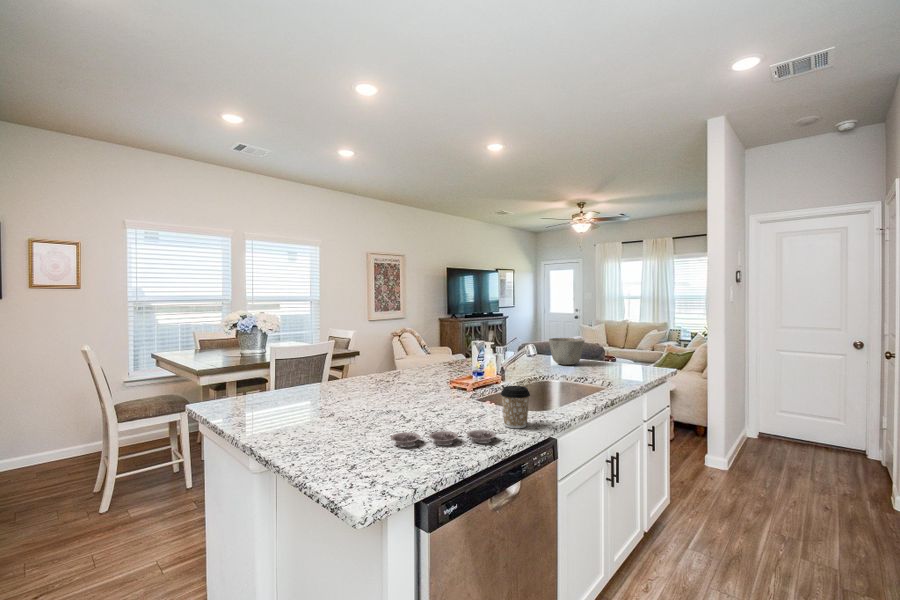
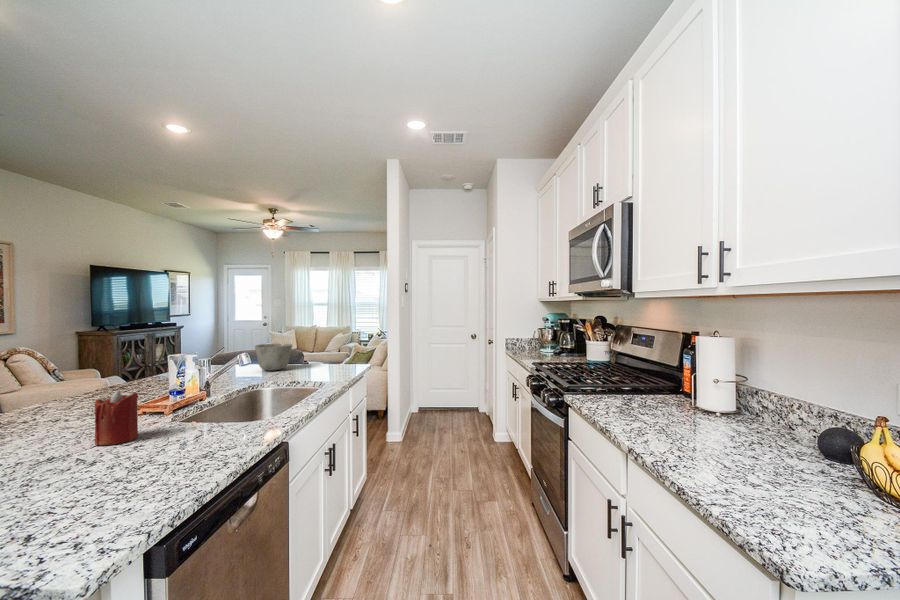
candle: none [416,368,443,410] -> present [95,390,138,446]
coffee cup: present [501,386,530,428] -> none [227,395,262,441]
plate: present [391,430,496,446] -> none [72,449,228,495]

